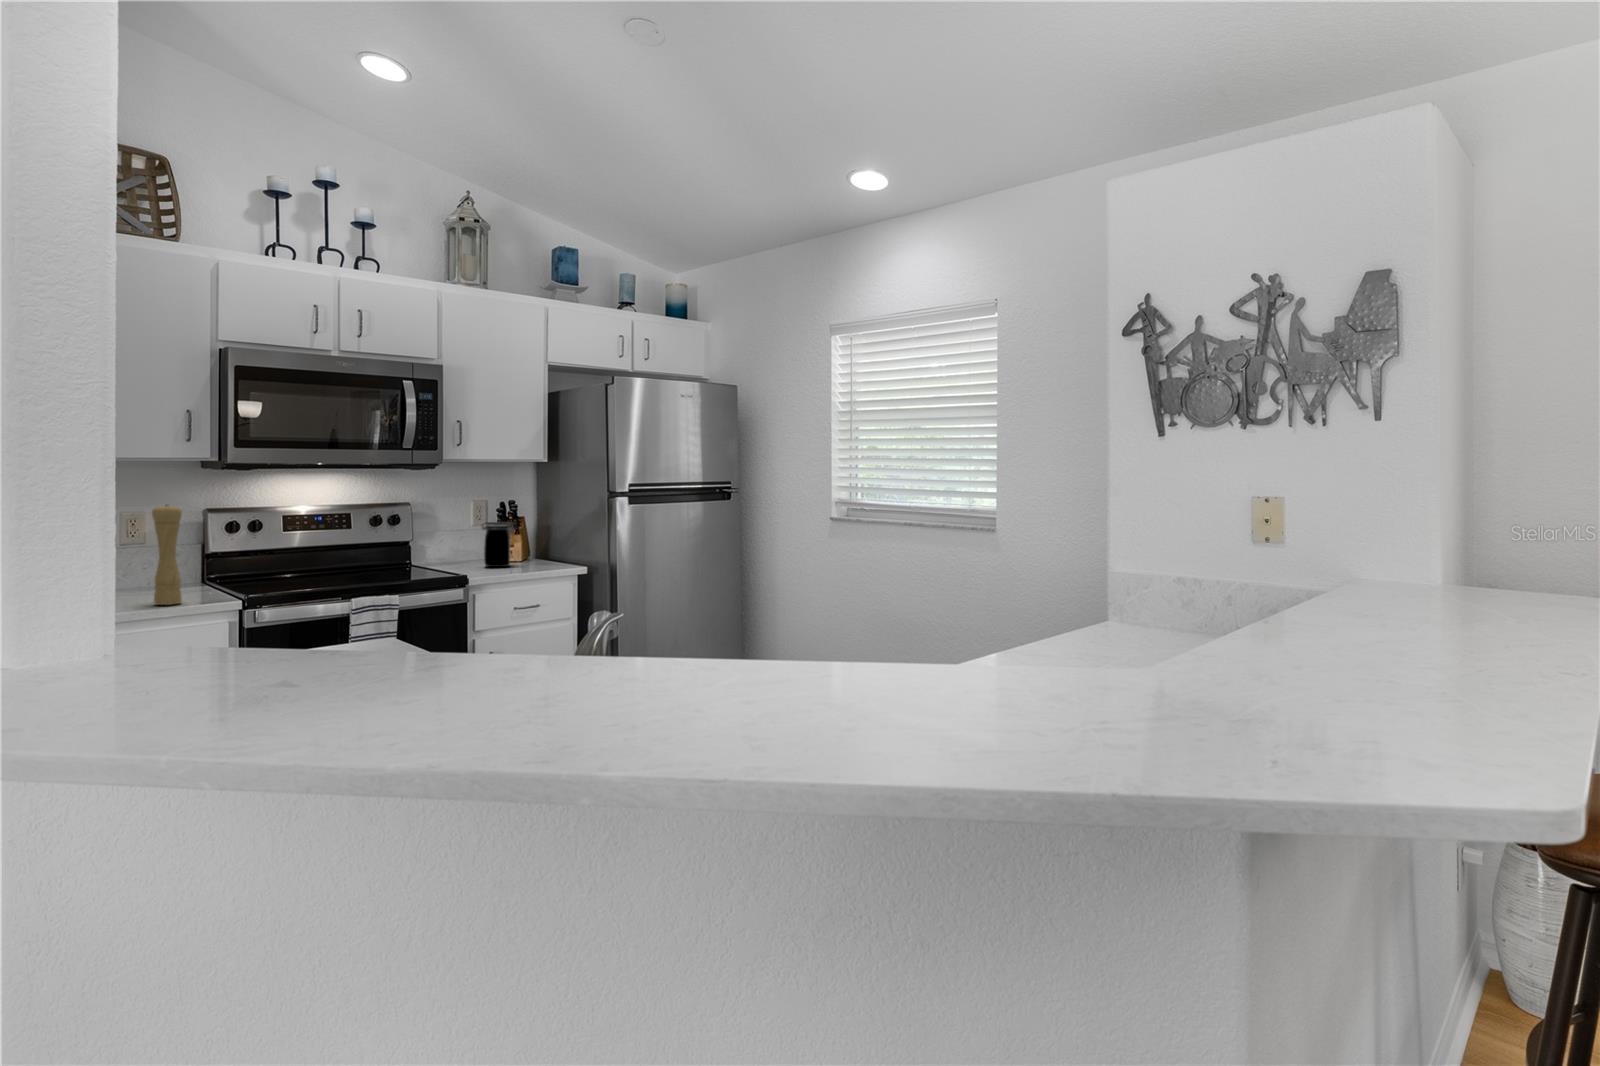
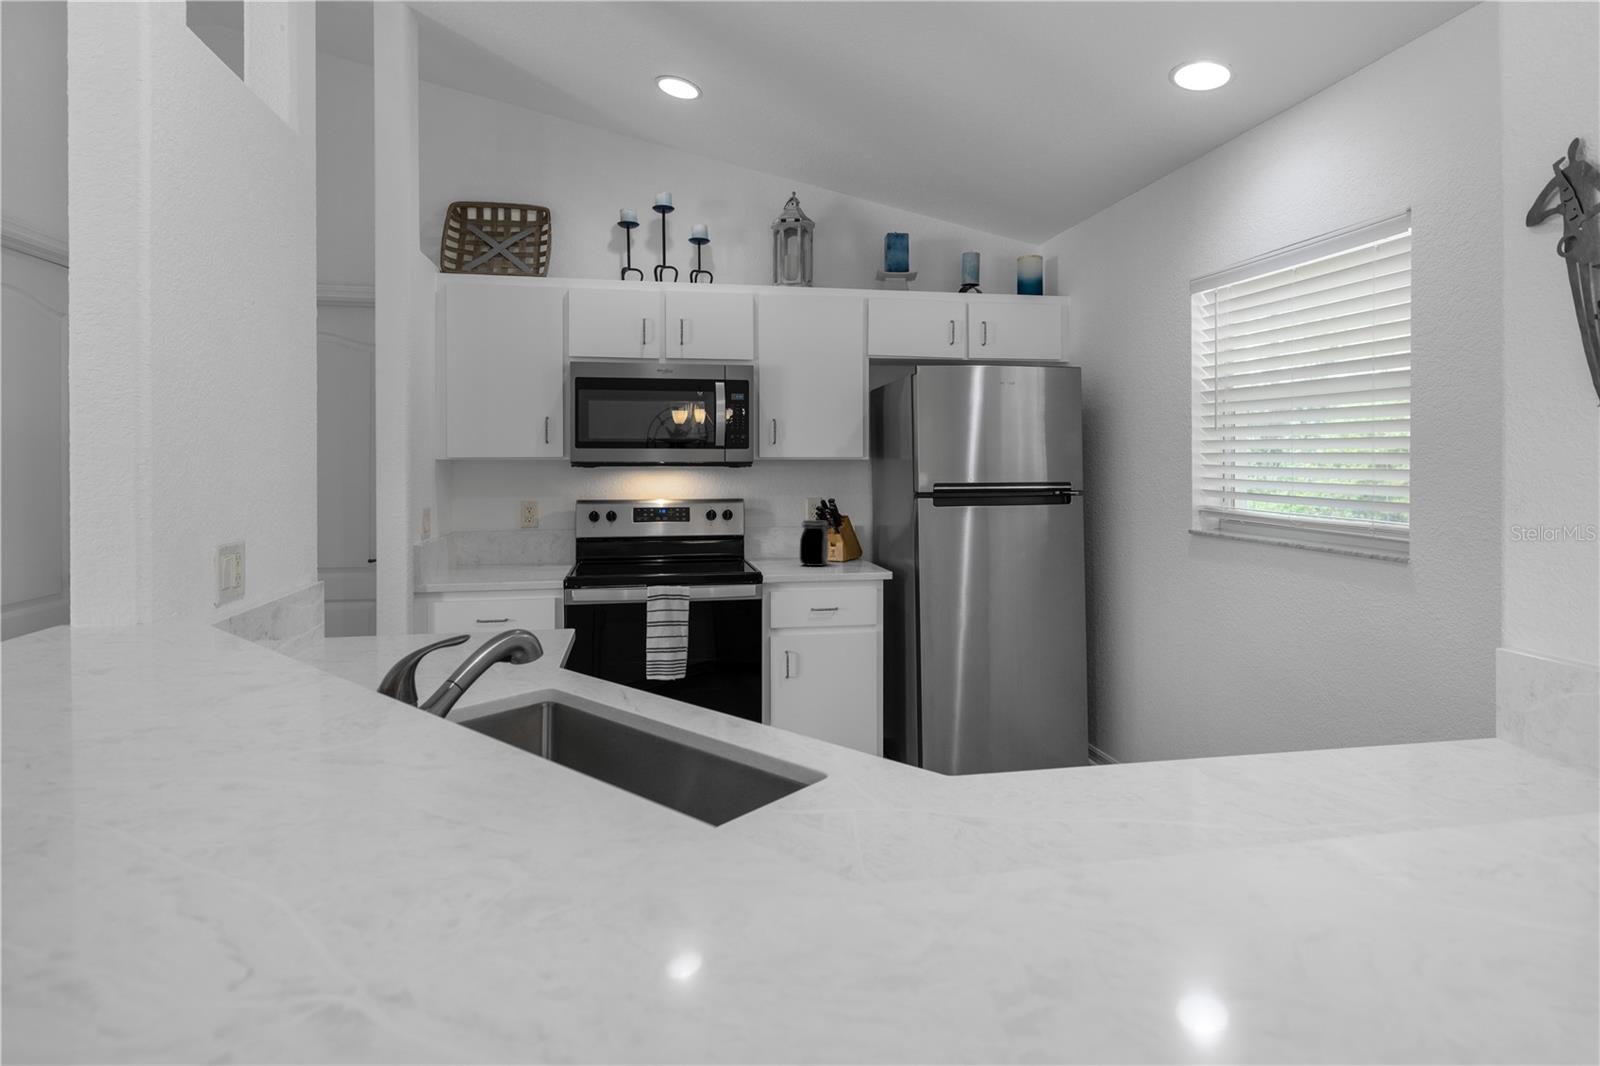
pepper mill: present [152,505,182,605] -> none [493,500,515,586]

